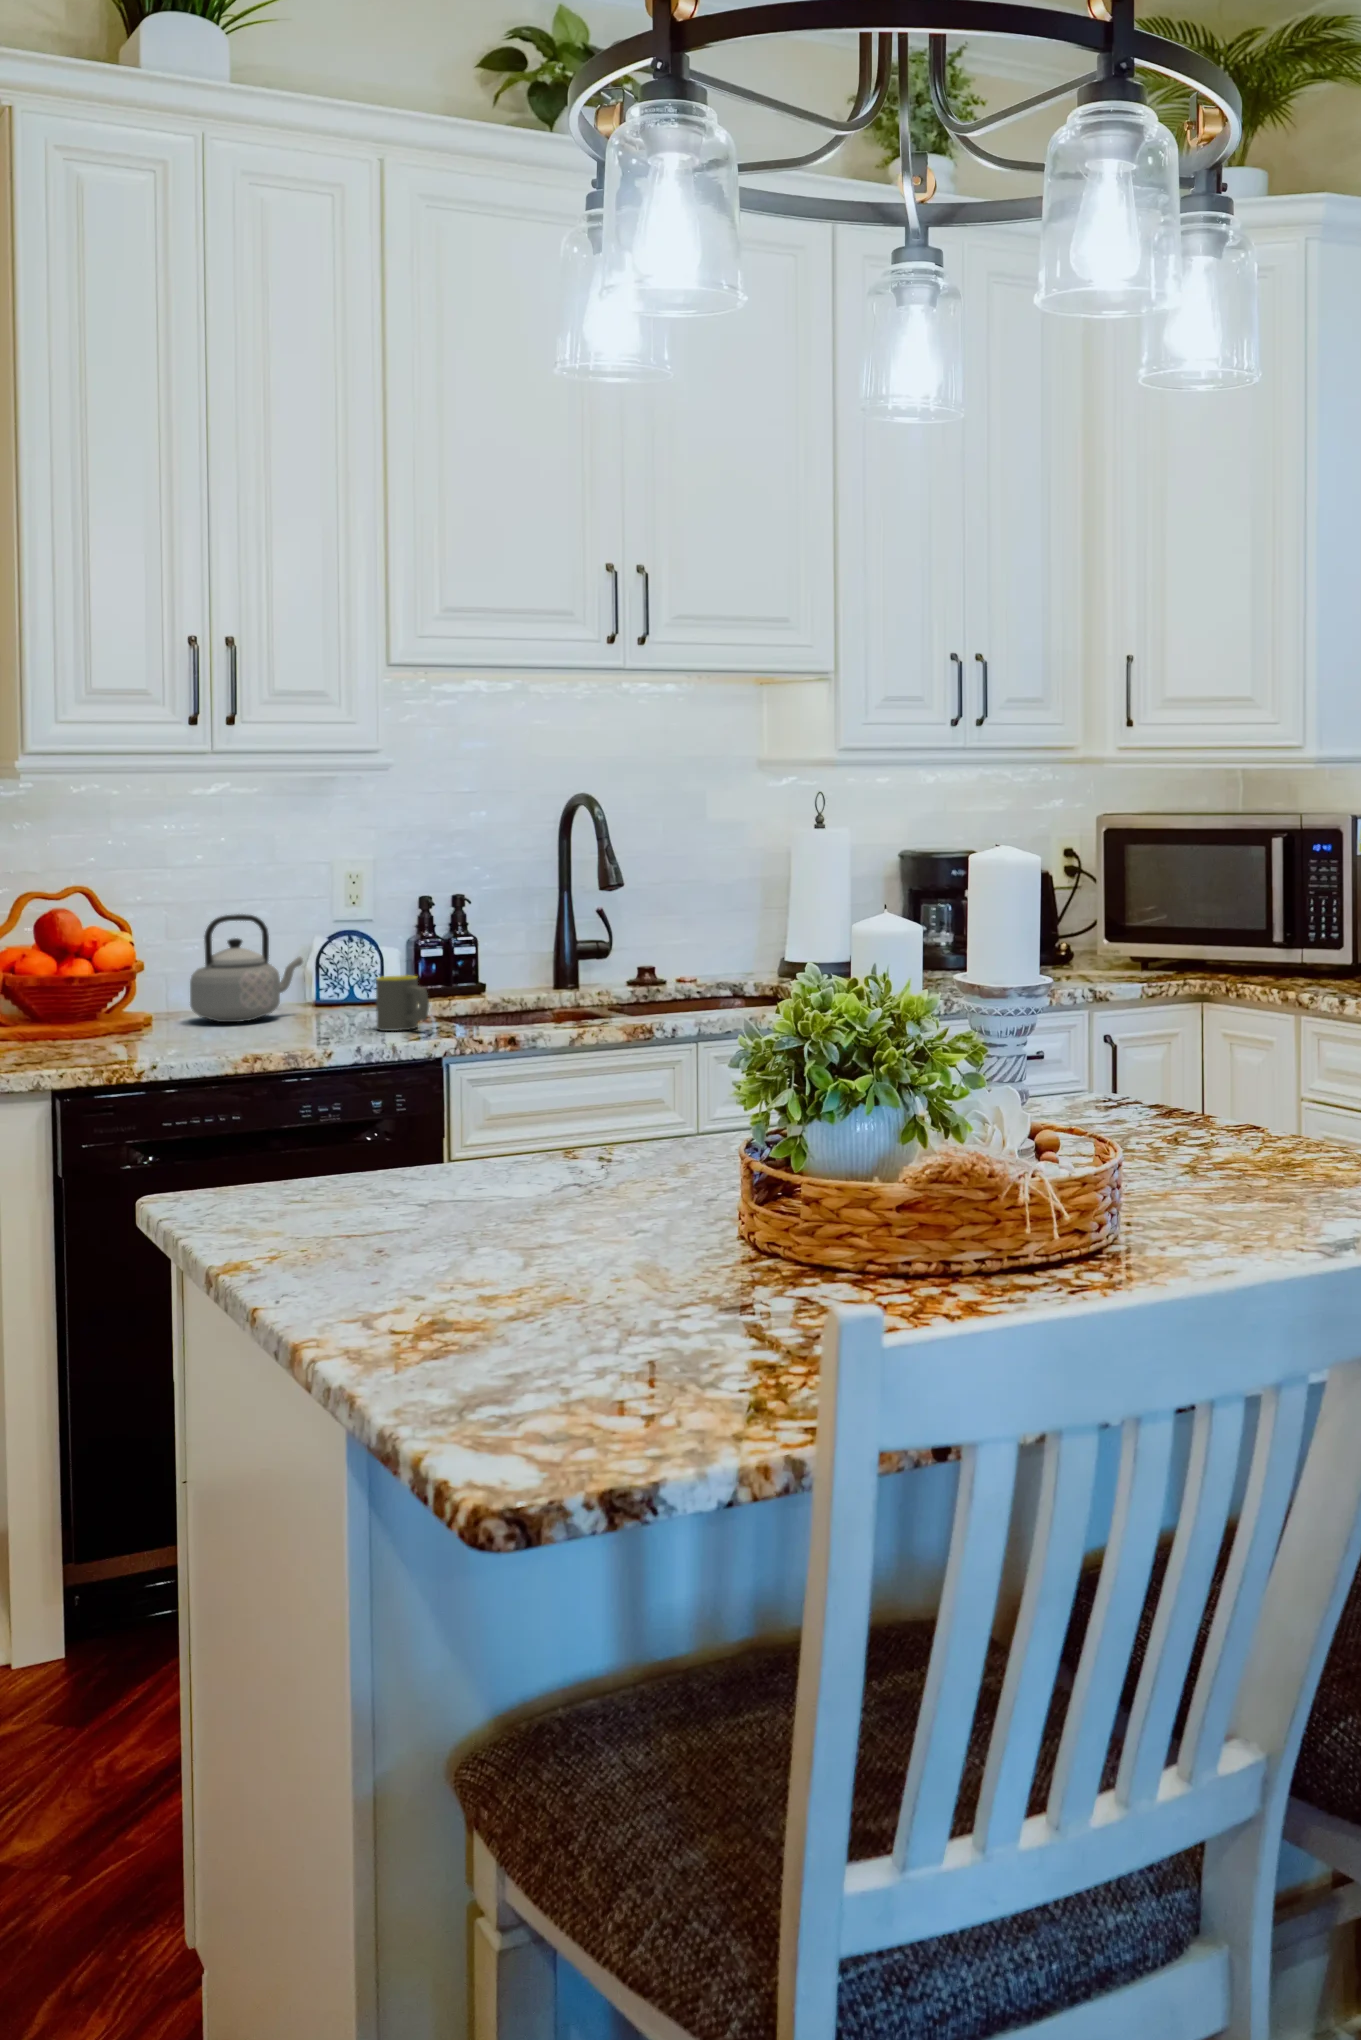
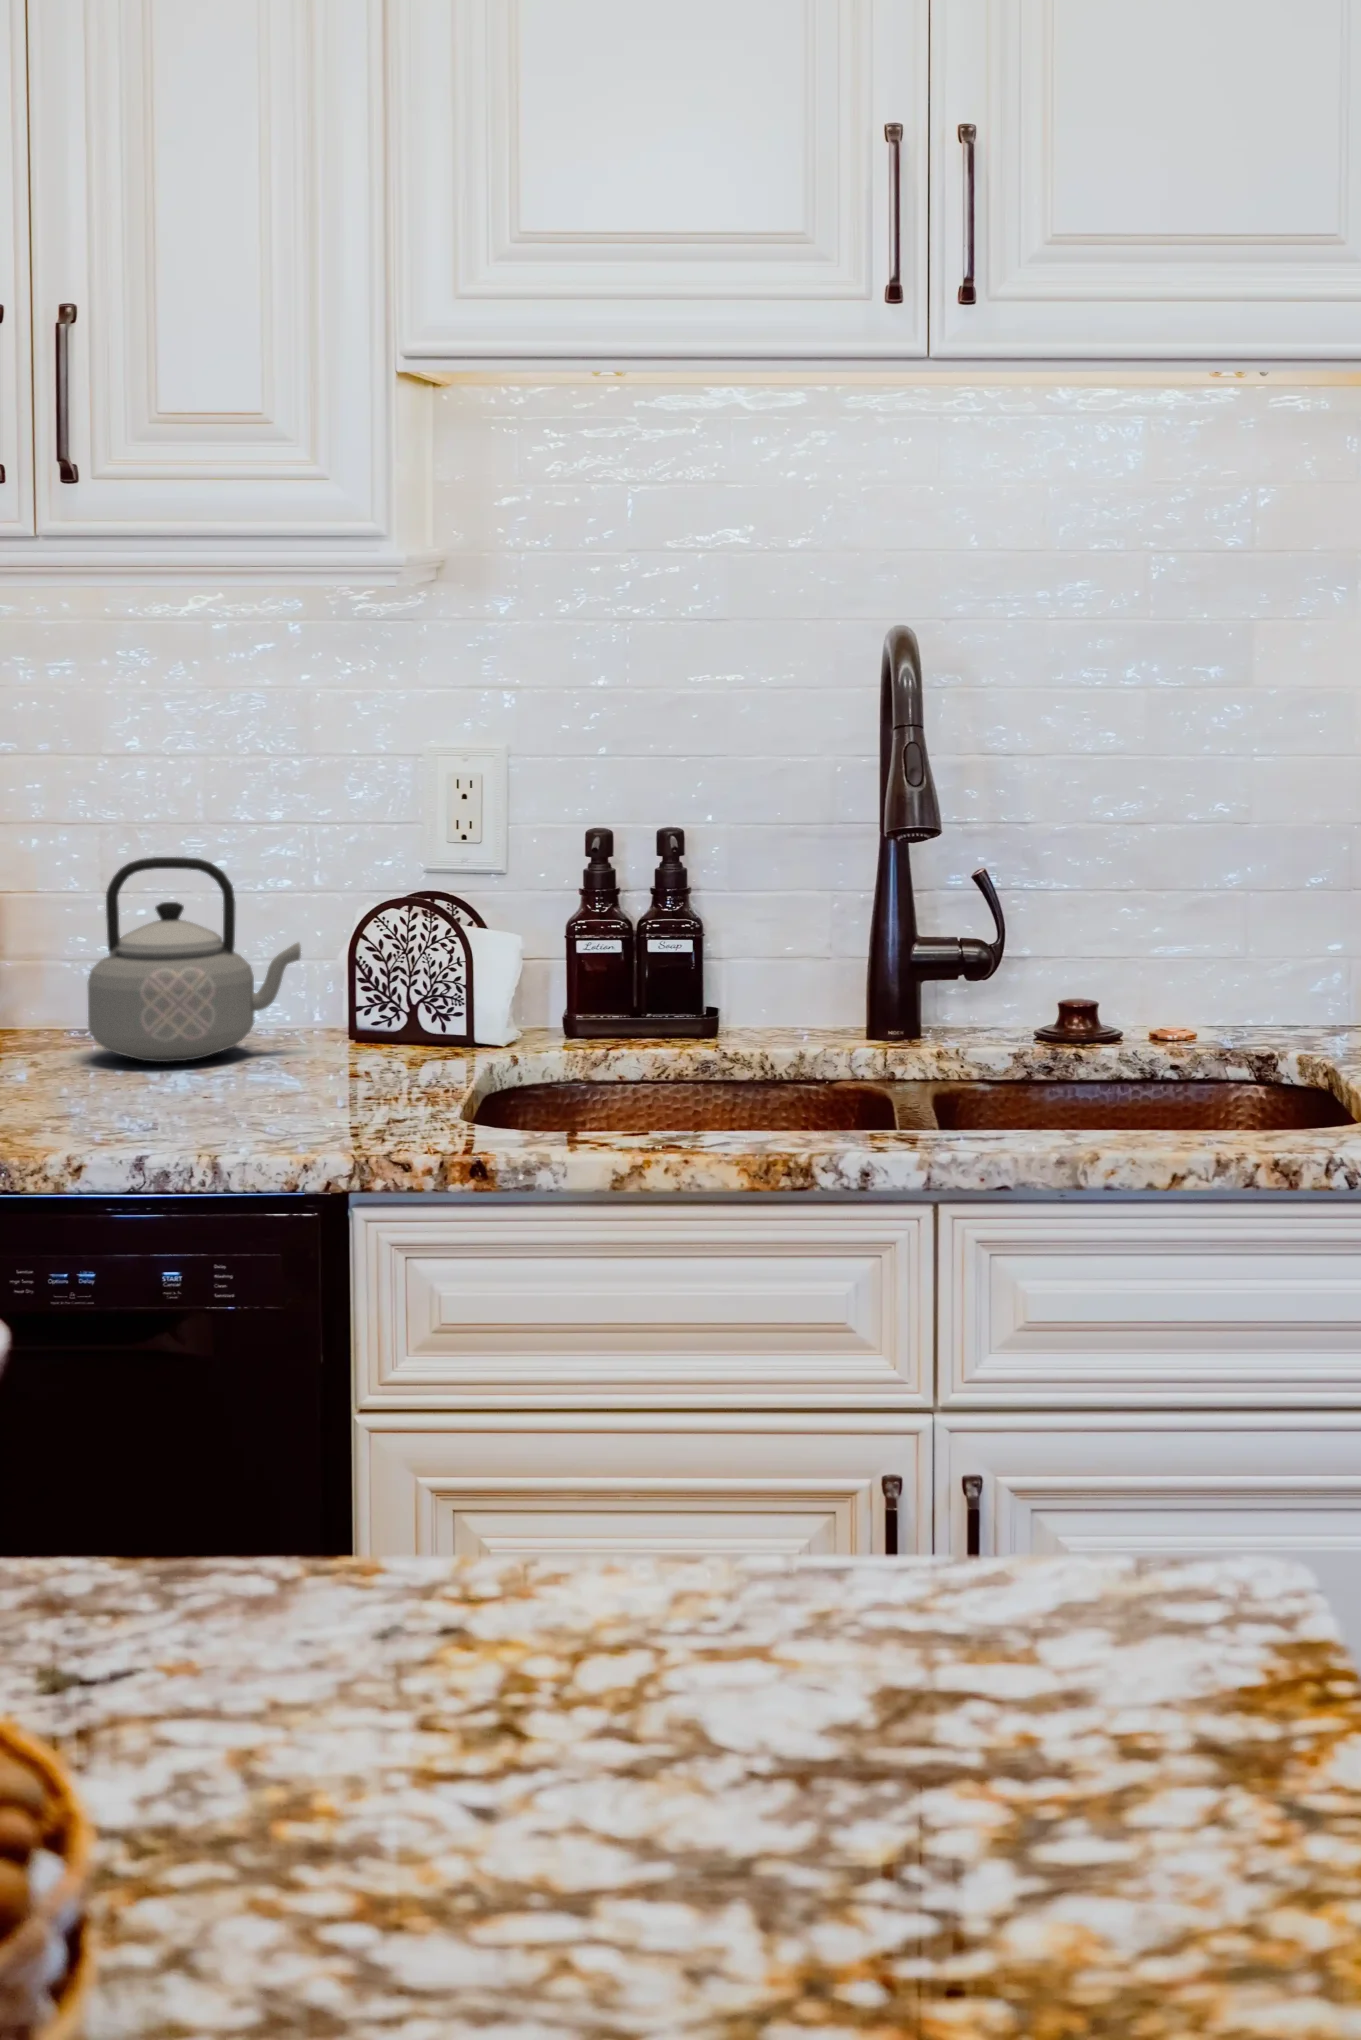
mug: present [376,975,430,1031] -> none [296,1001,381,1118]

